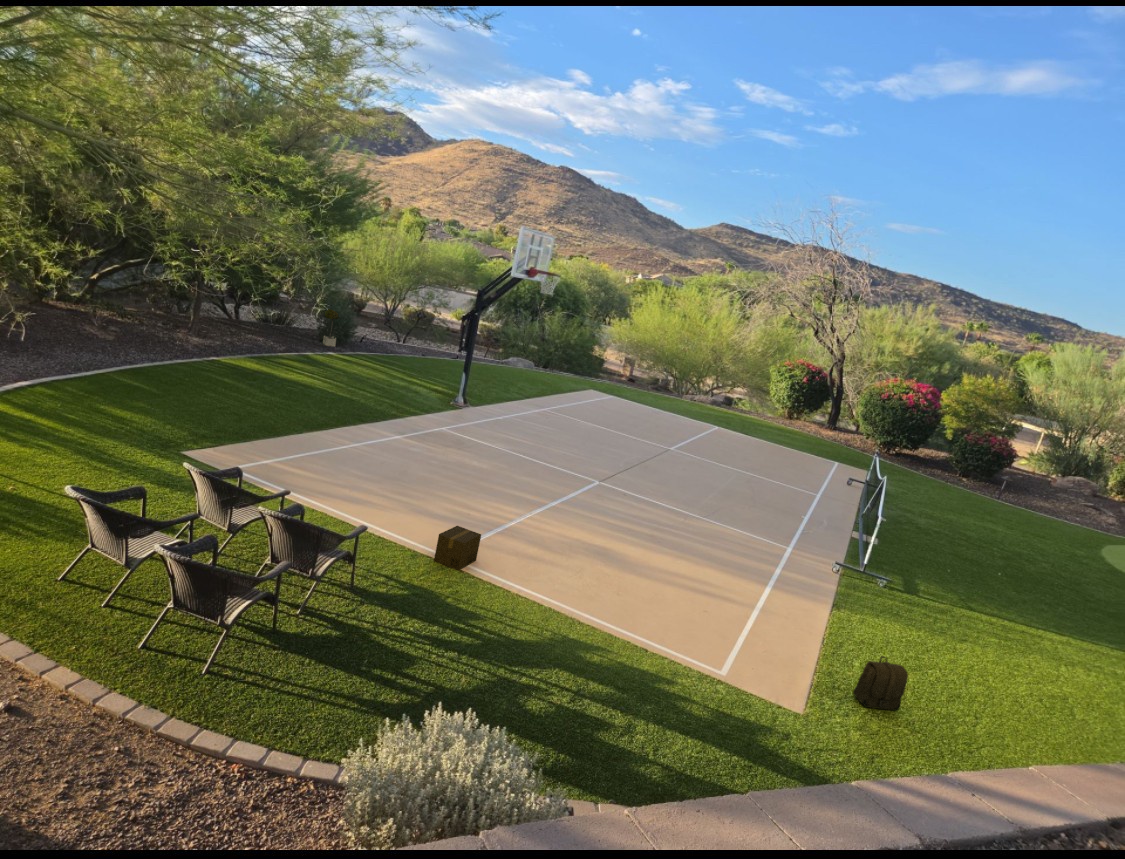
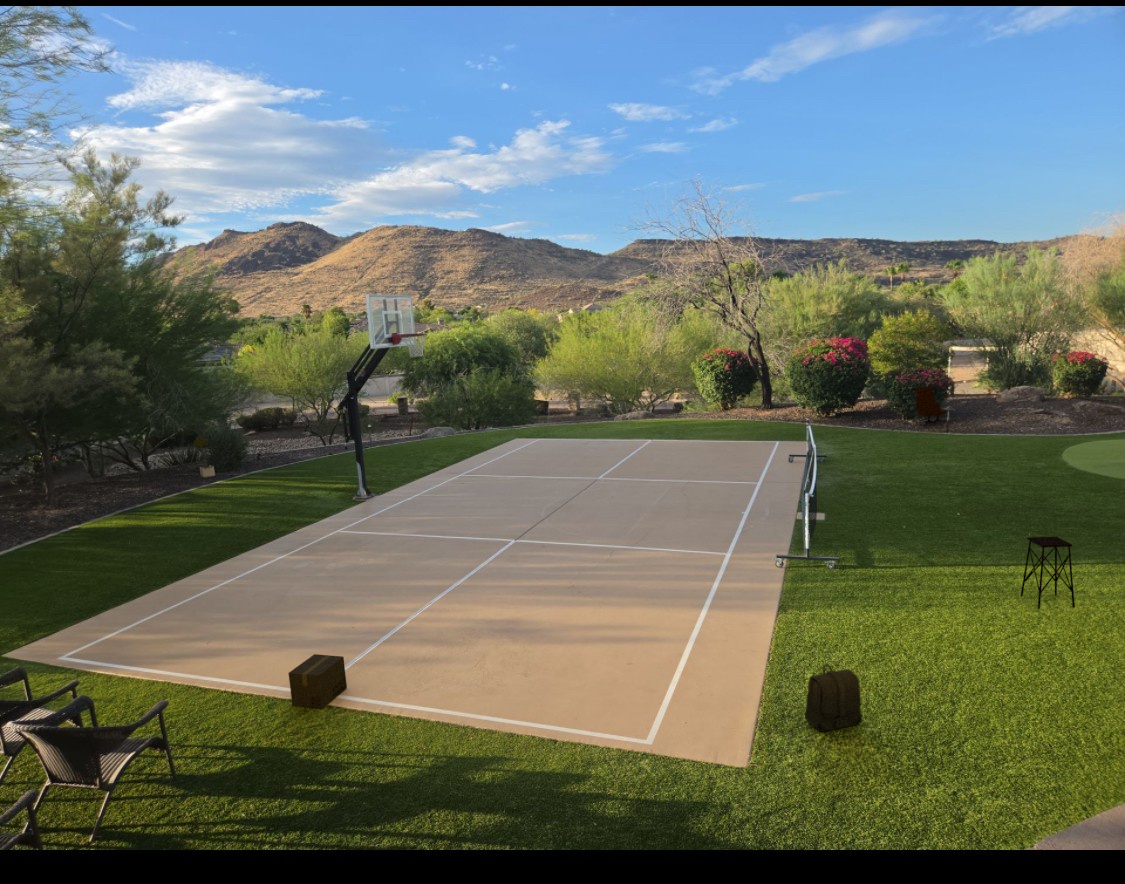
lounge chair: none [970,449,1003,491] -> present [915,387,947,424]
side table: none [1045,608,1106,678] -> present [1021,537,1075,609]

